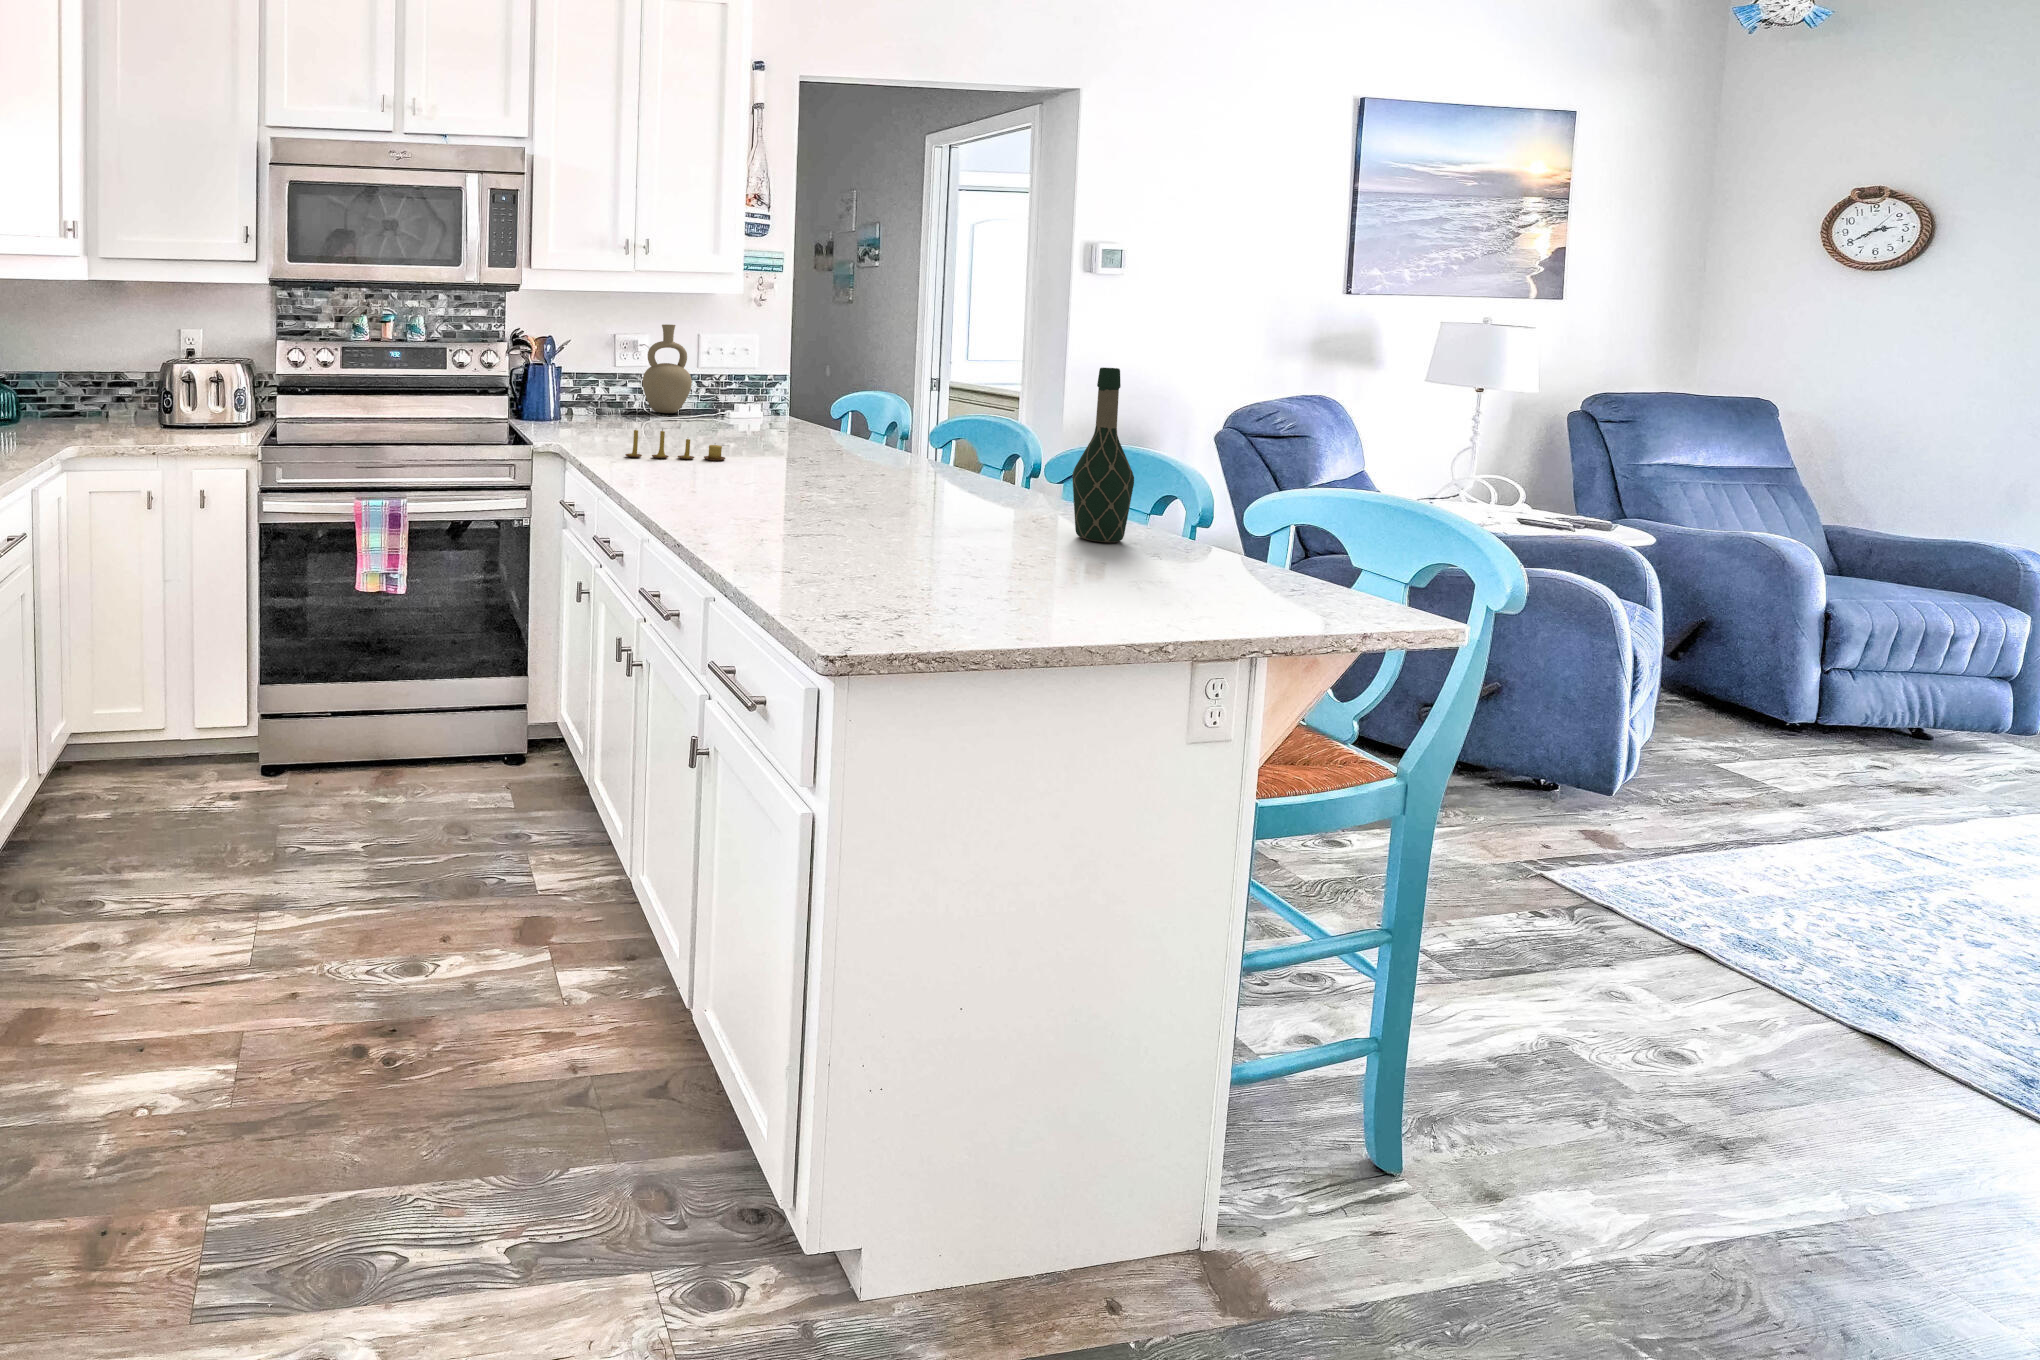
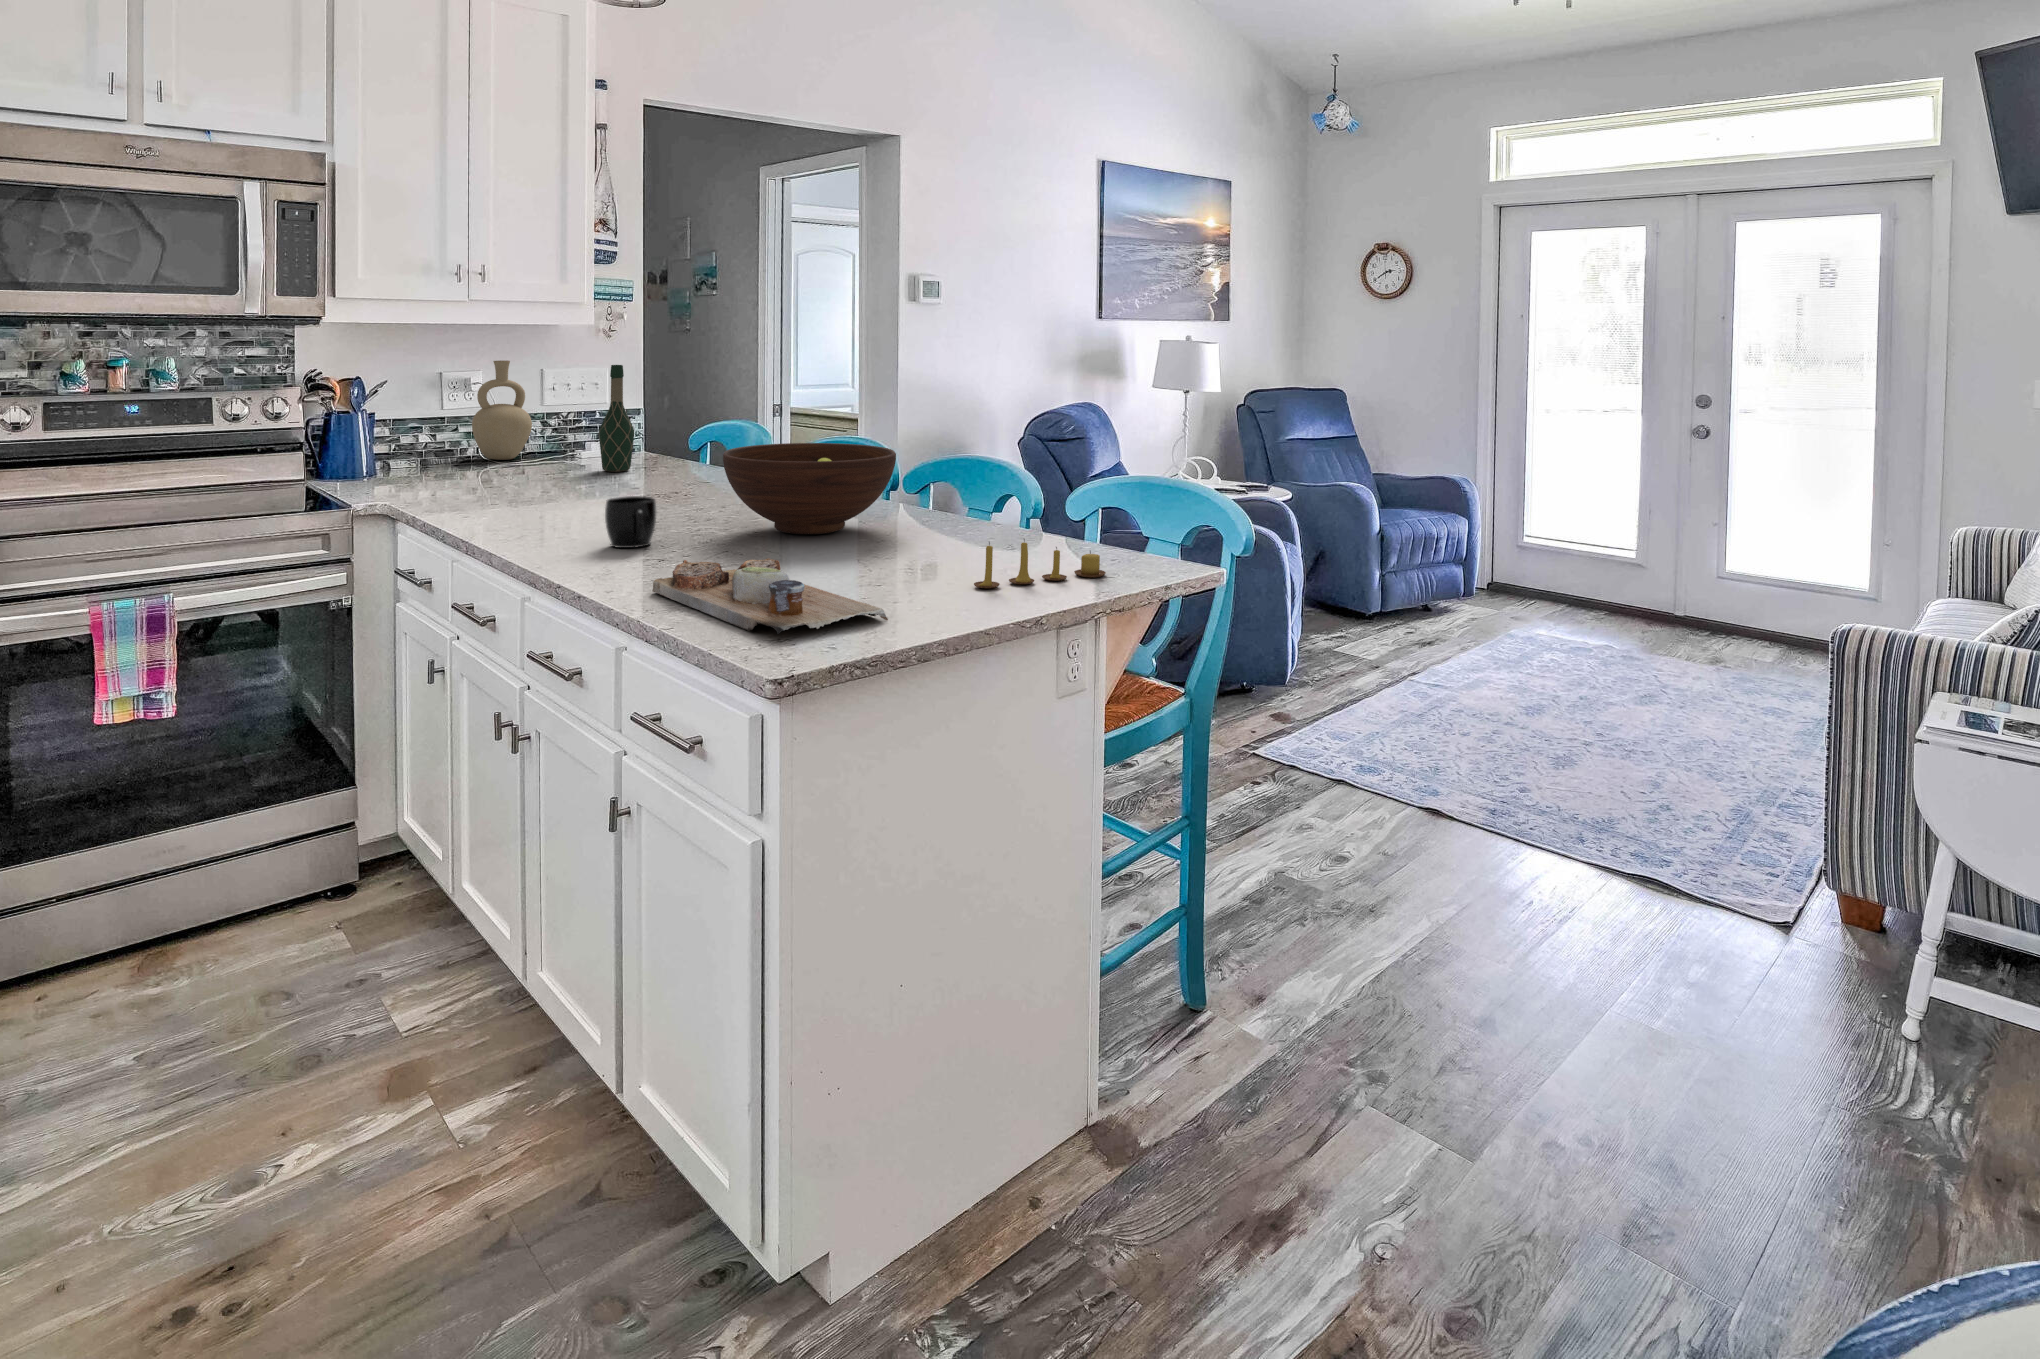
wine bottle: present [1072,368,1134,542] -> present [599,365,634,472]
fruit bowl: none [830,415,1017,512] -> present [723,443,896,534]
candle: present [625,429,725,461] -> present [974,539,1106,588]
mug: none [713,454,761,504] -> present [605,496,657,548]
cutting board: none [732,521,959,614] -> present [652,558,888,634]

